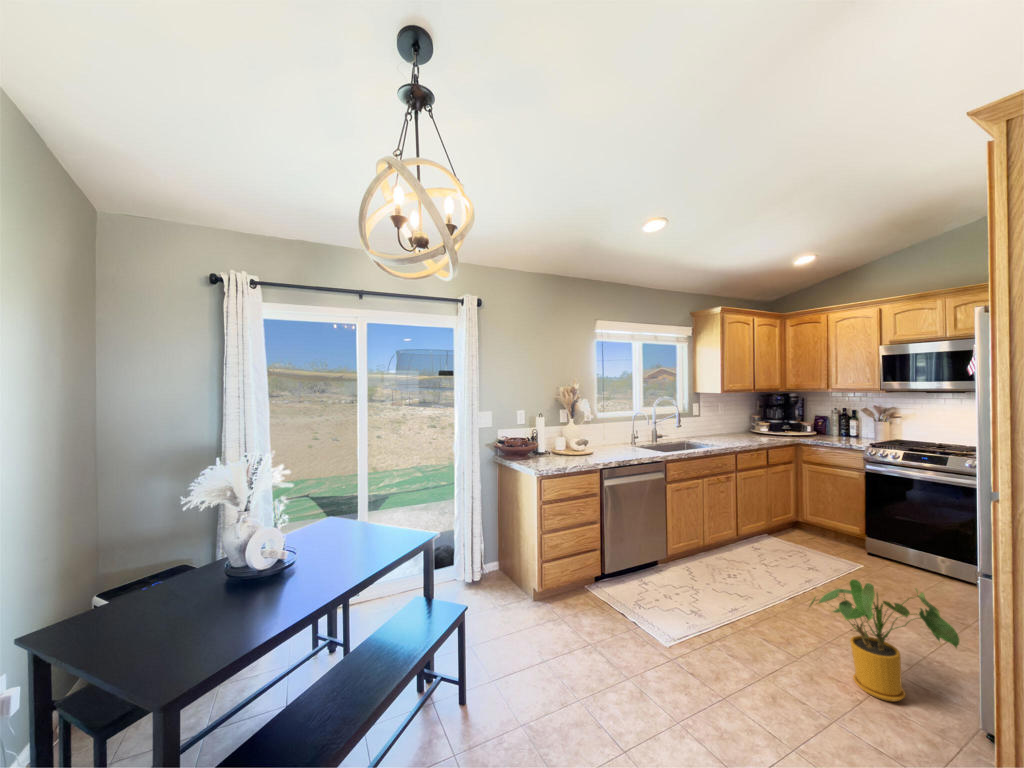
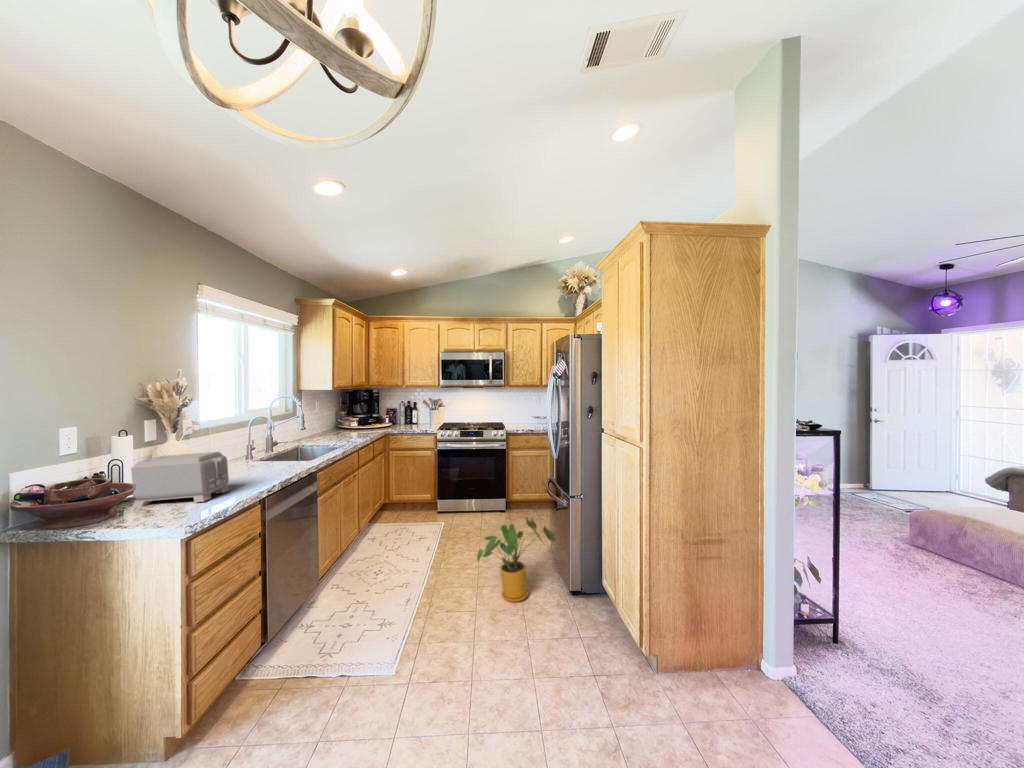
toaster: none [544,431,586,461] -> present [131,452,229,507]

